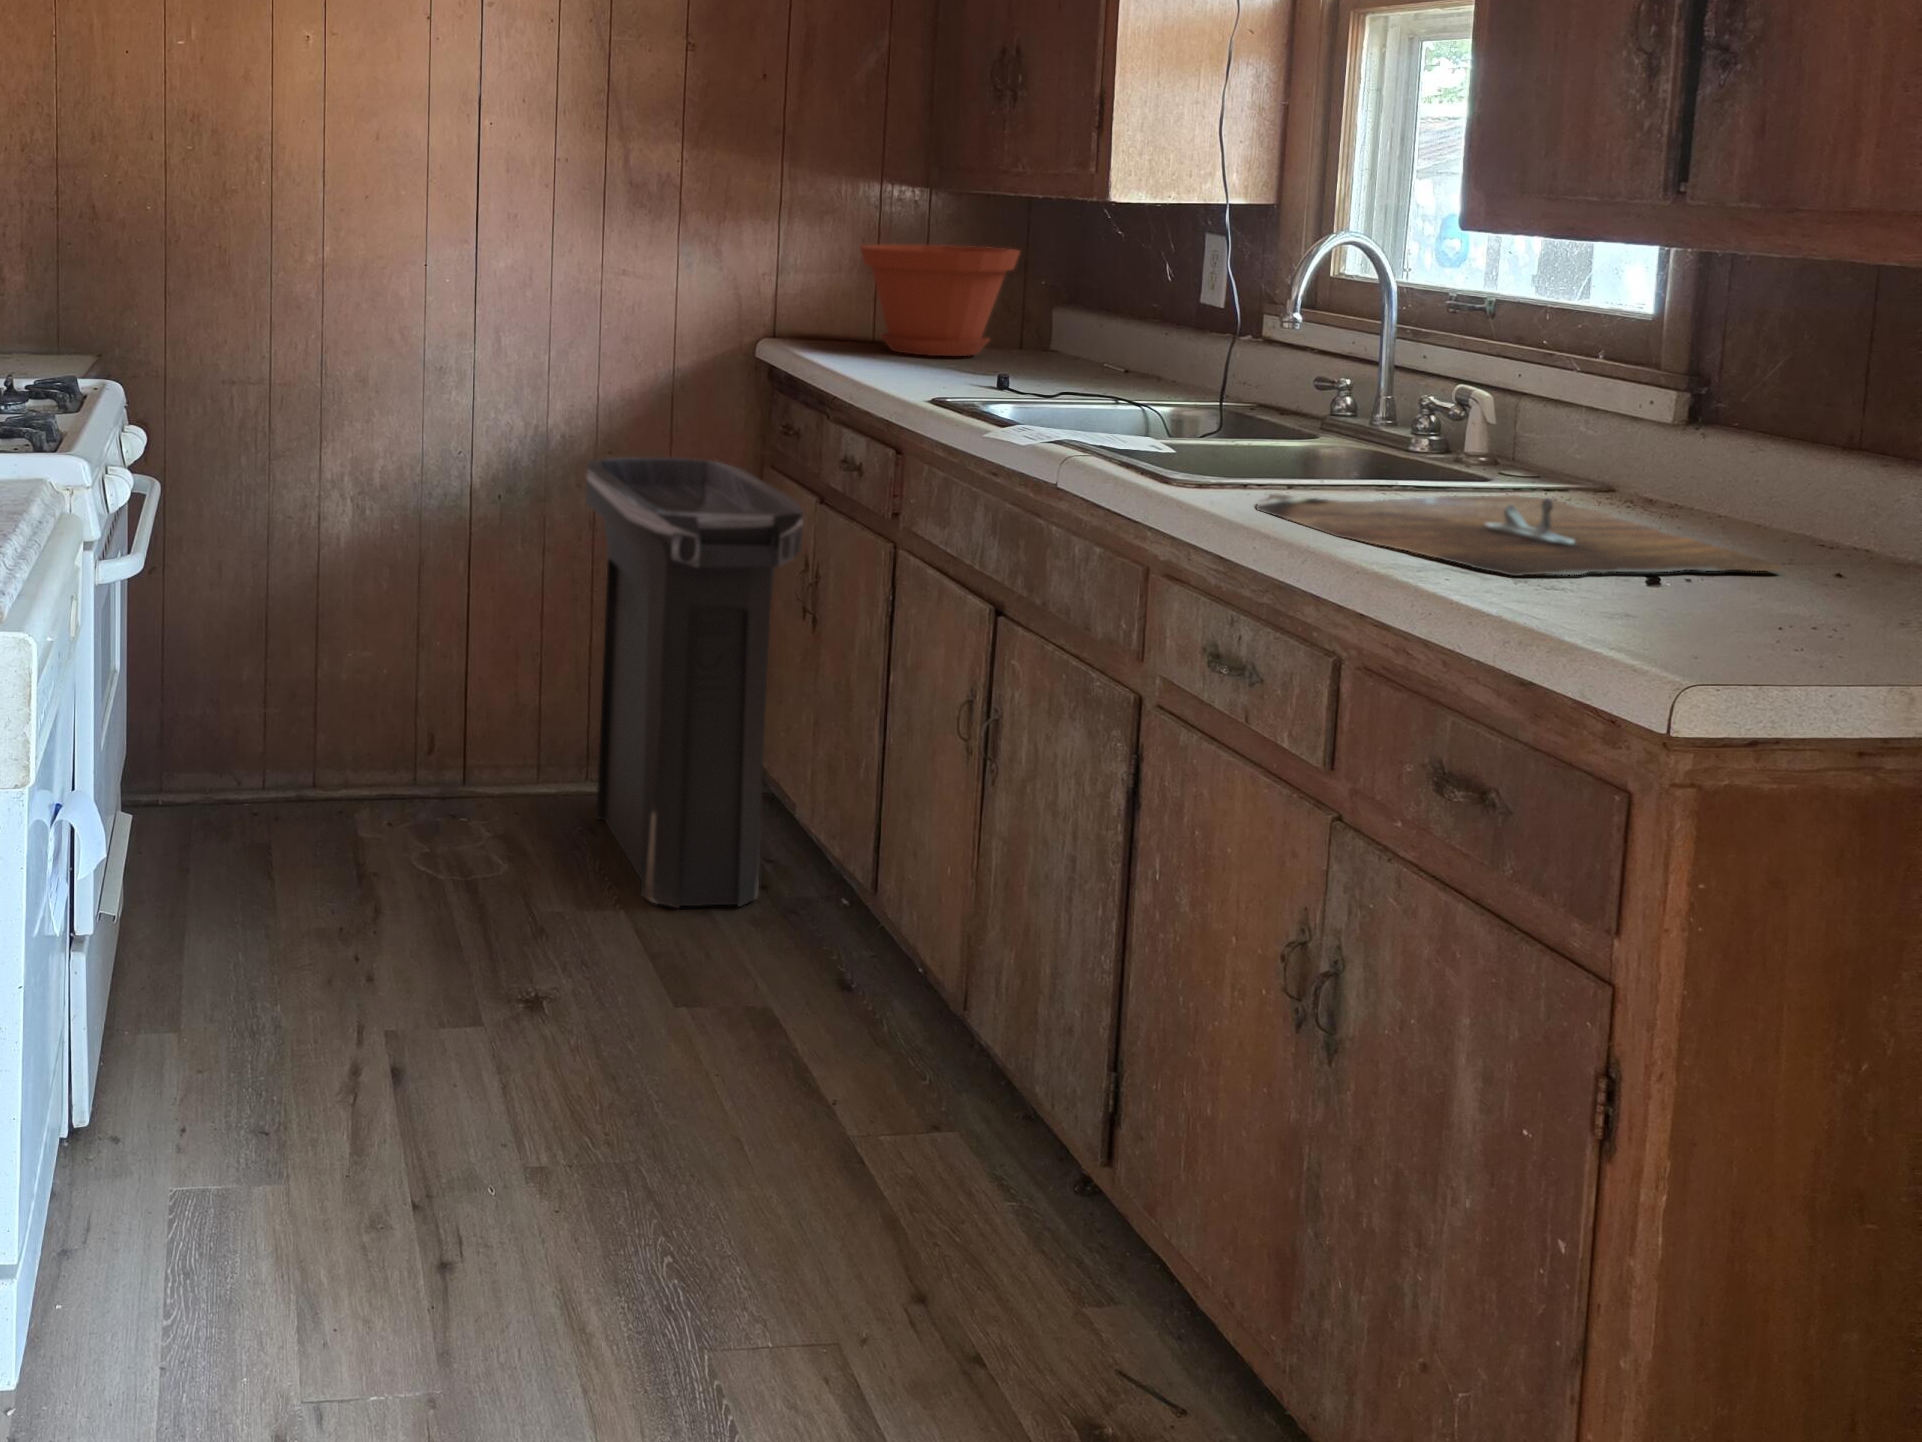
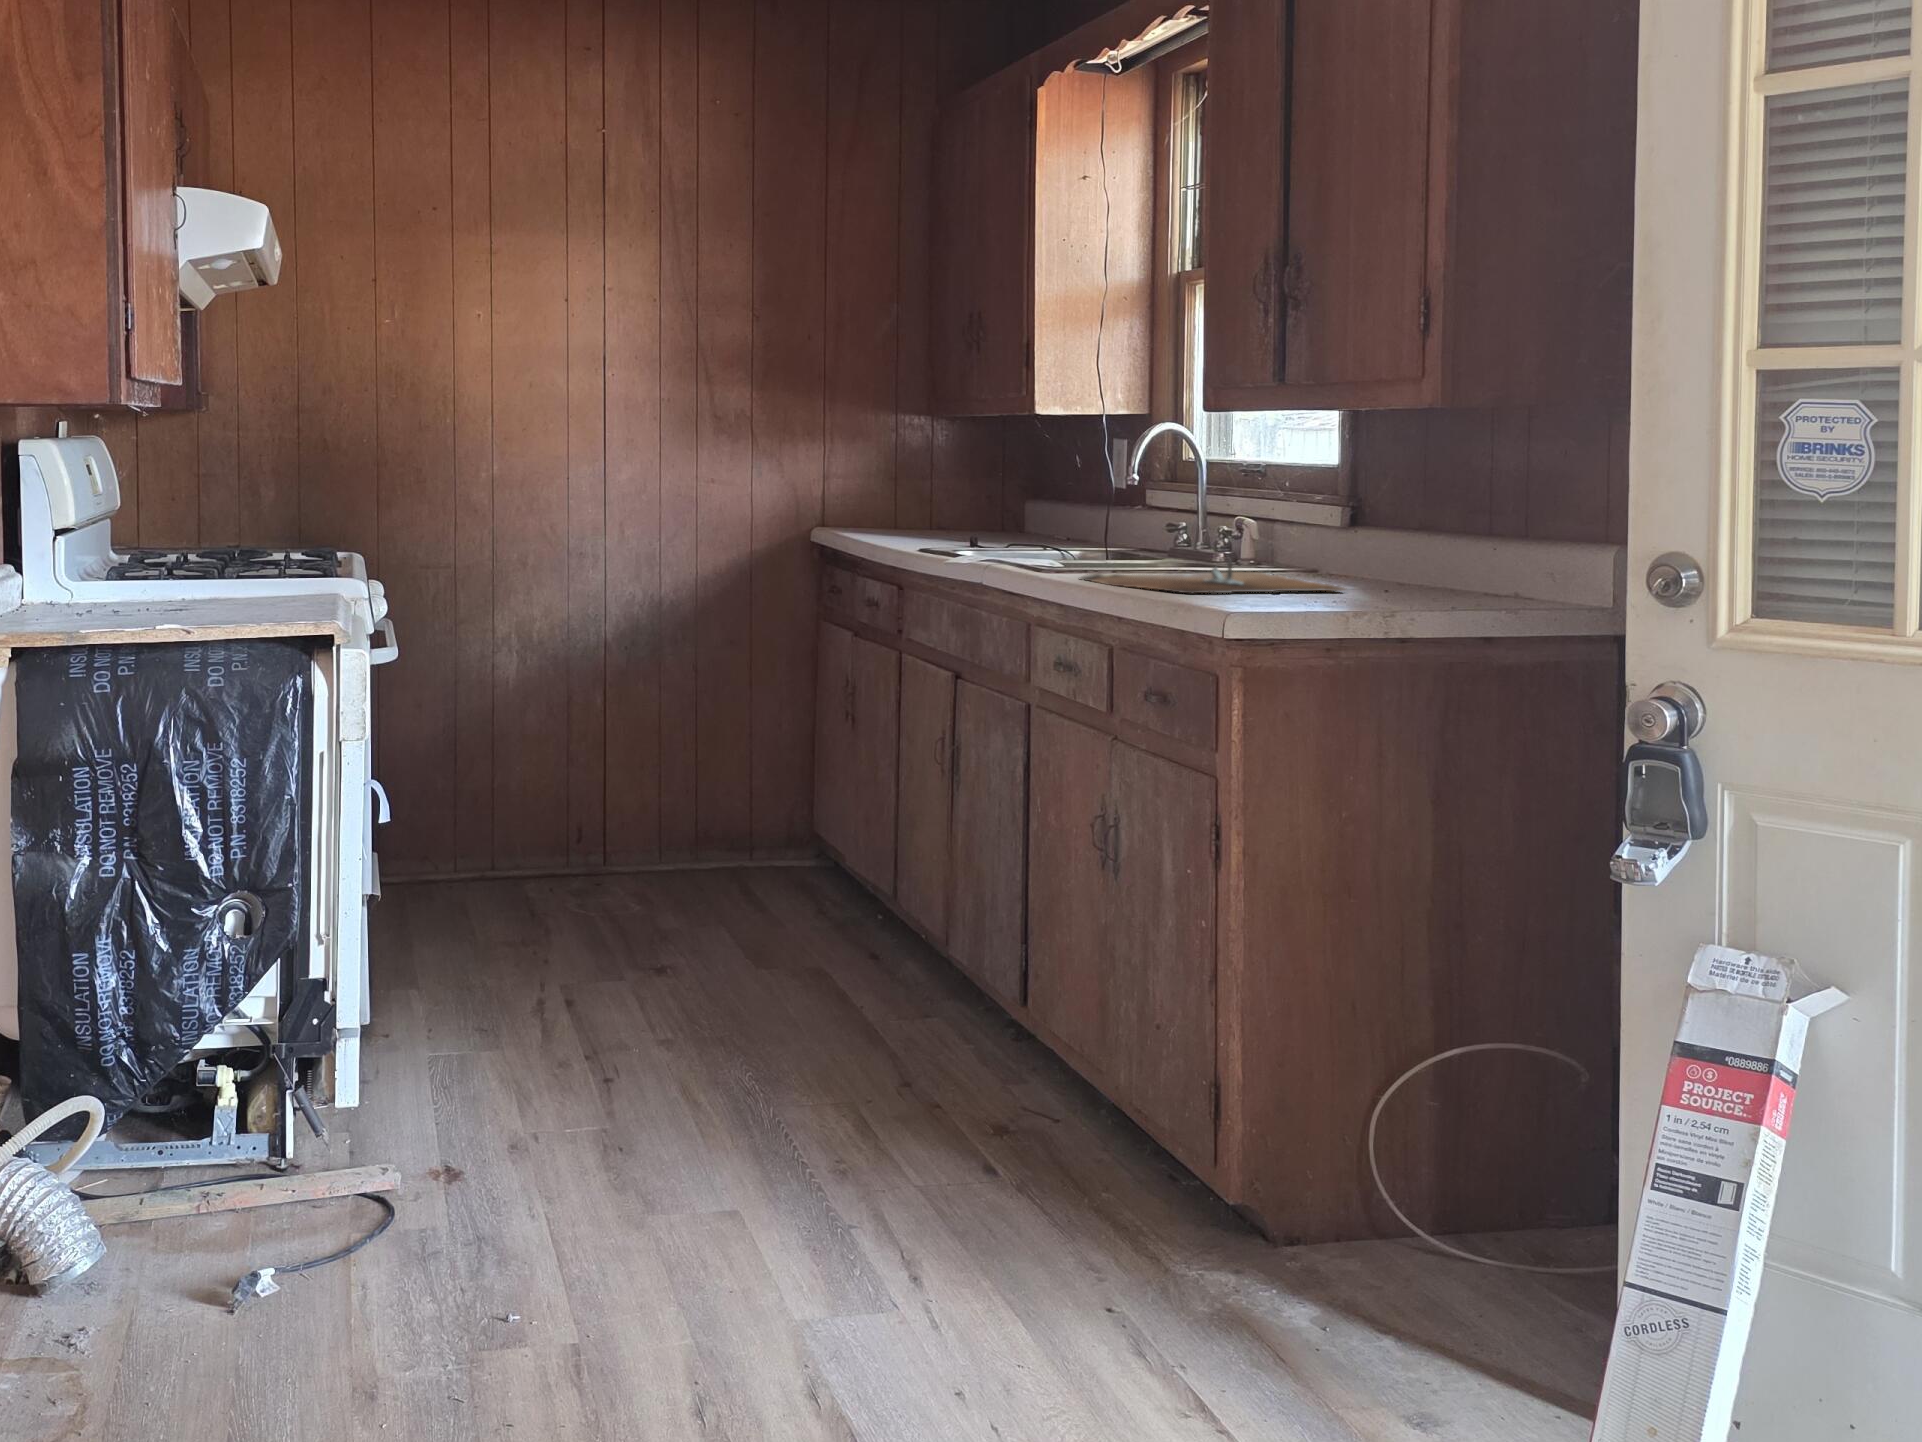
plant pot: present [861,245,1020,356] -> none [882,454,994,530]
trash can: present [586,457,803,908] -> none [690,611,839,920]

